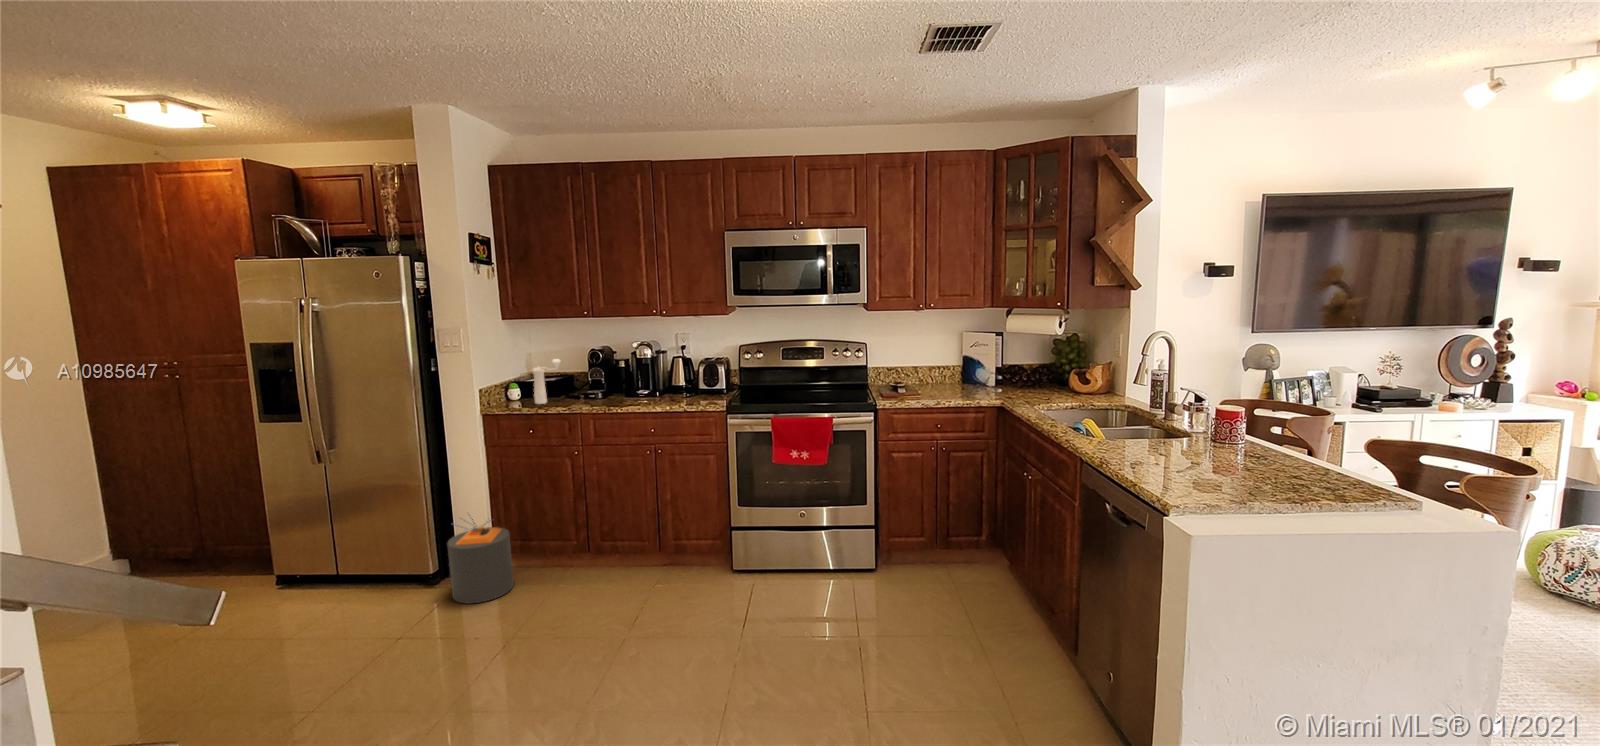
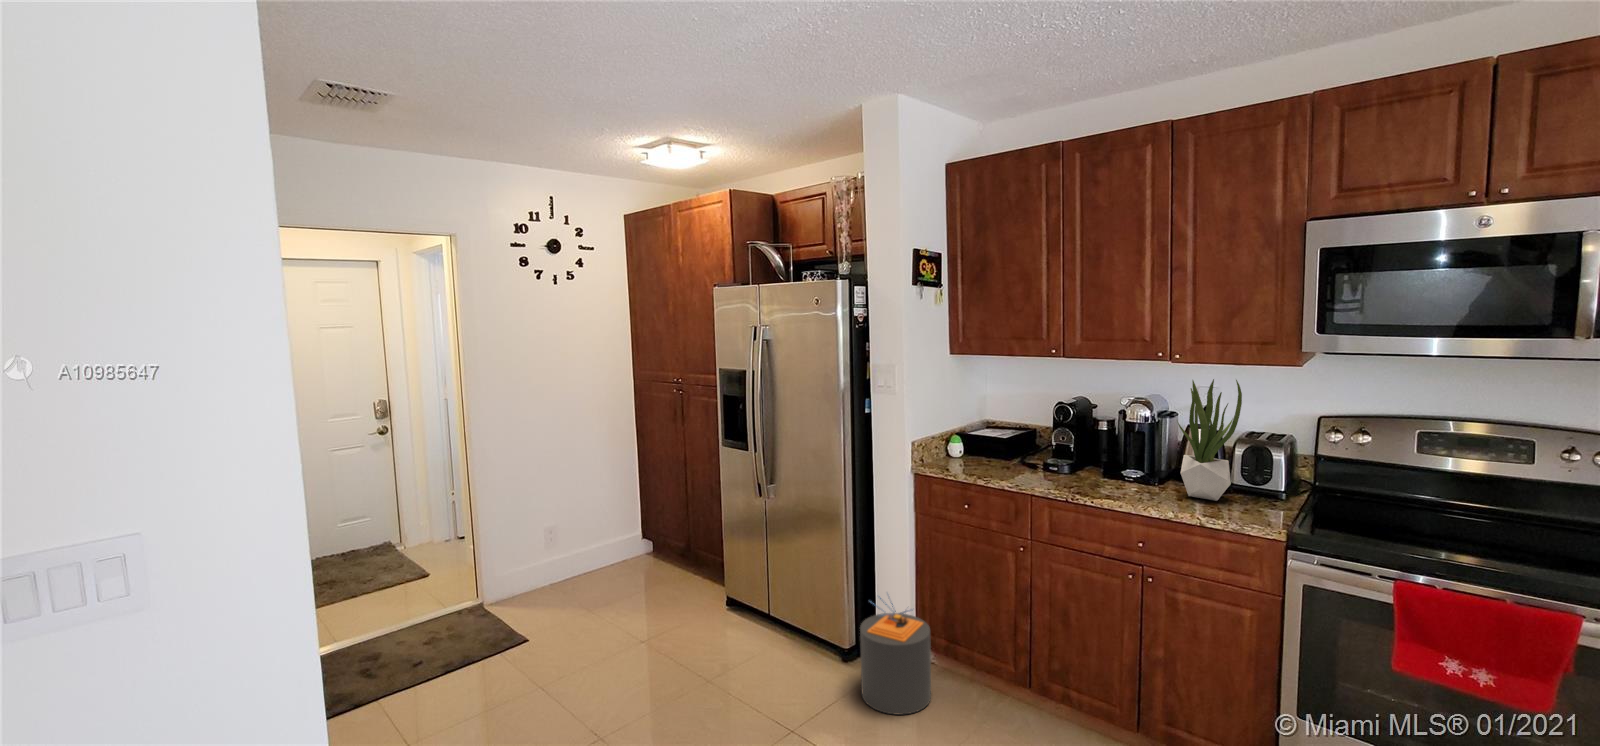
potted plant: none [668,324,702,399] -> present [1178,379,1242,501]
pepper mill: present [533,359,560,404] -> none [975,412,1014,472]

